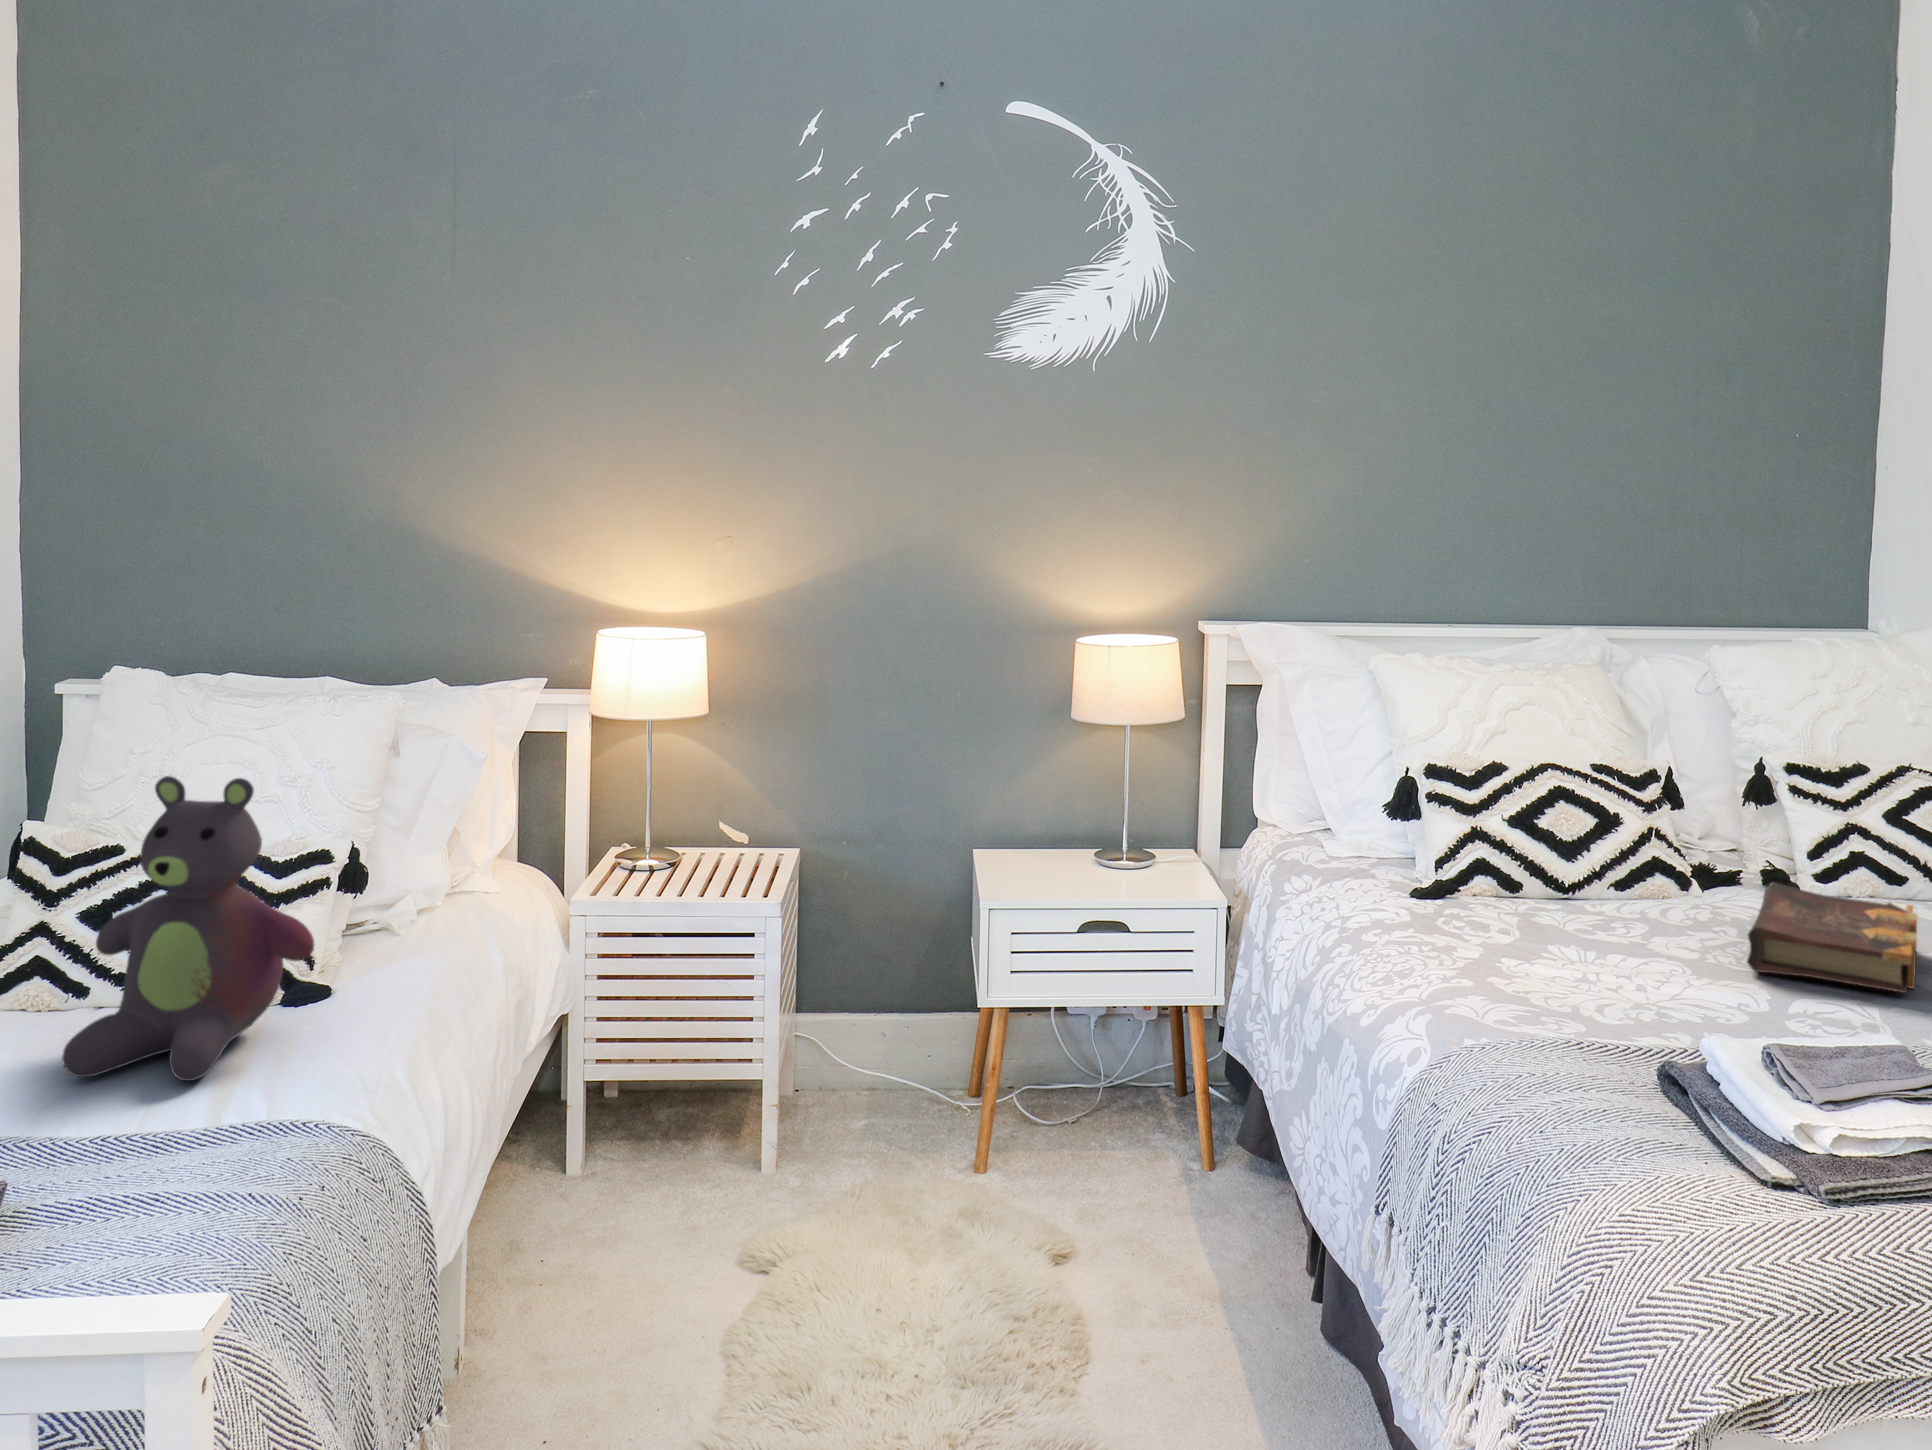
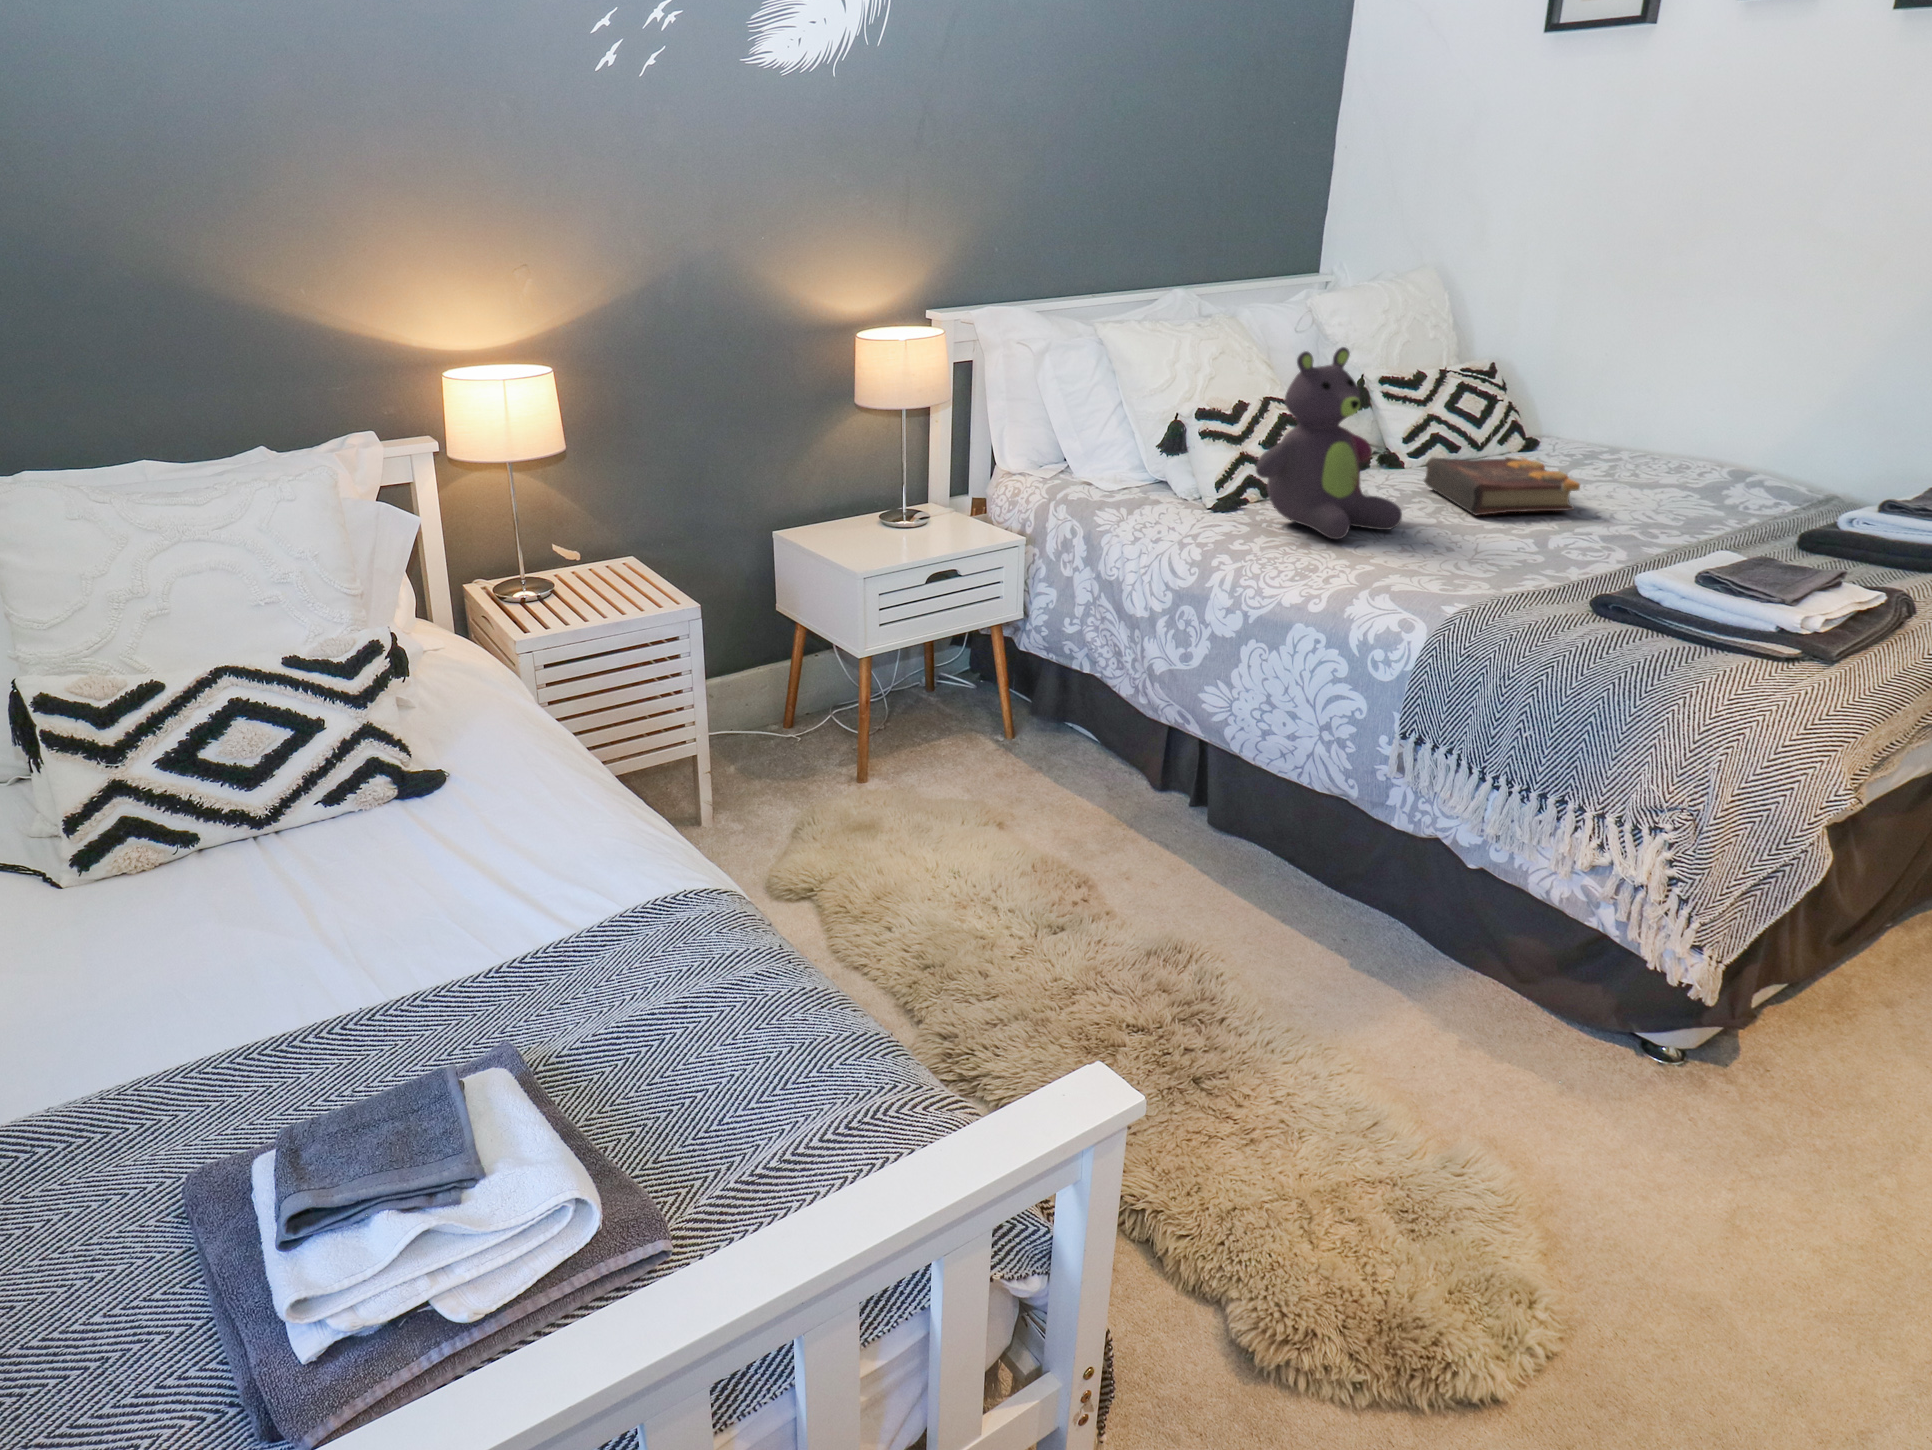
stuffed bear: present [62,776,314,1081] -> present [1256,347,1402,540]

